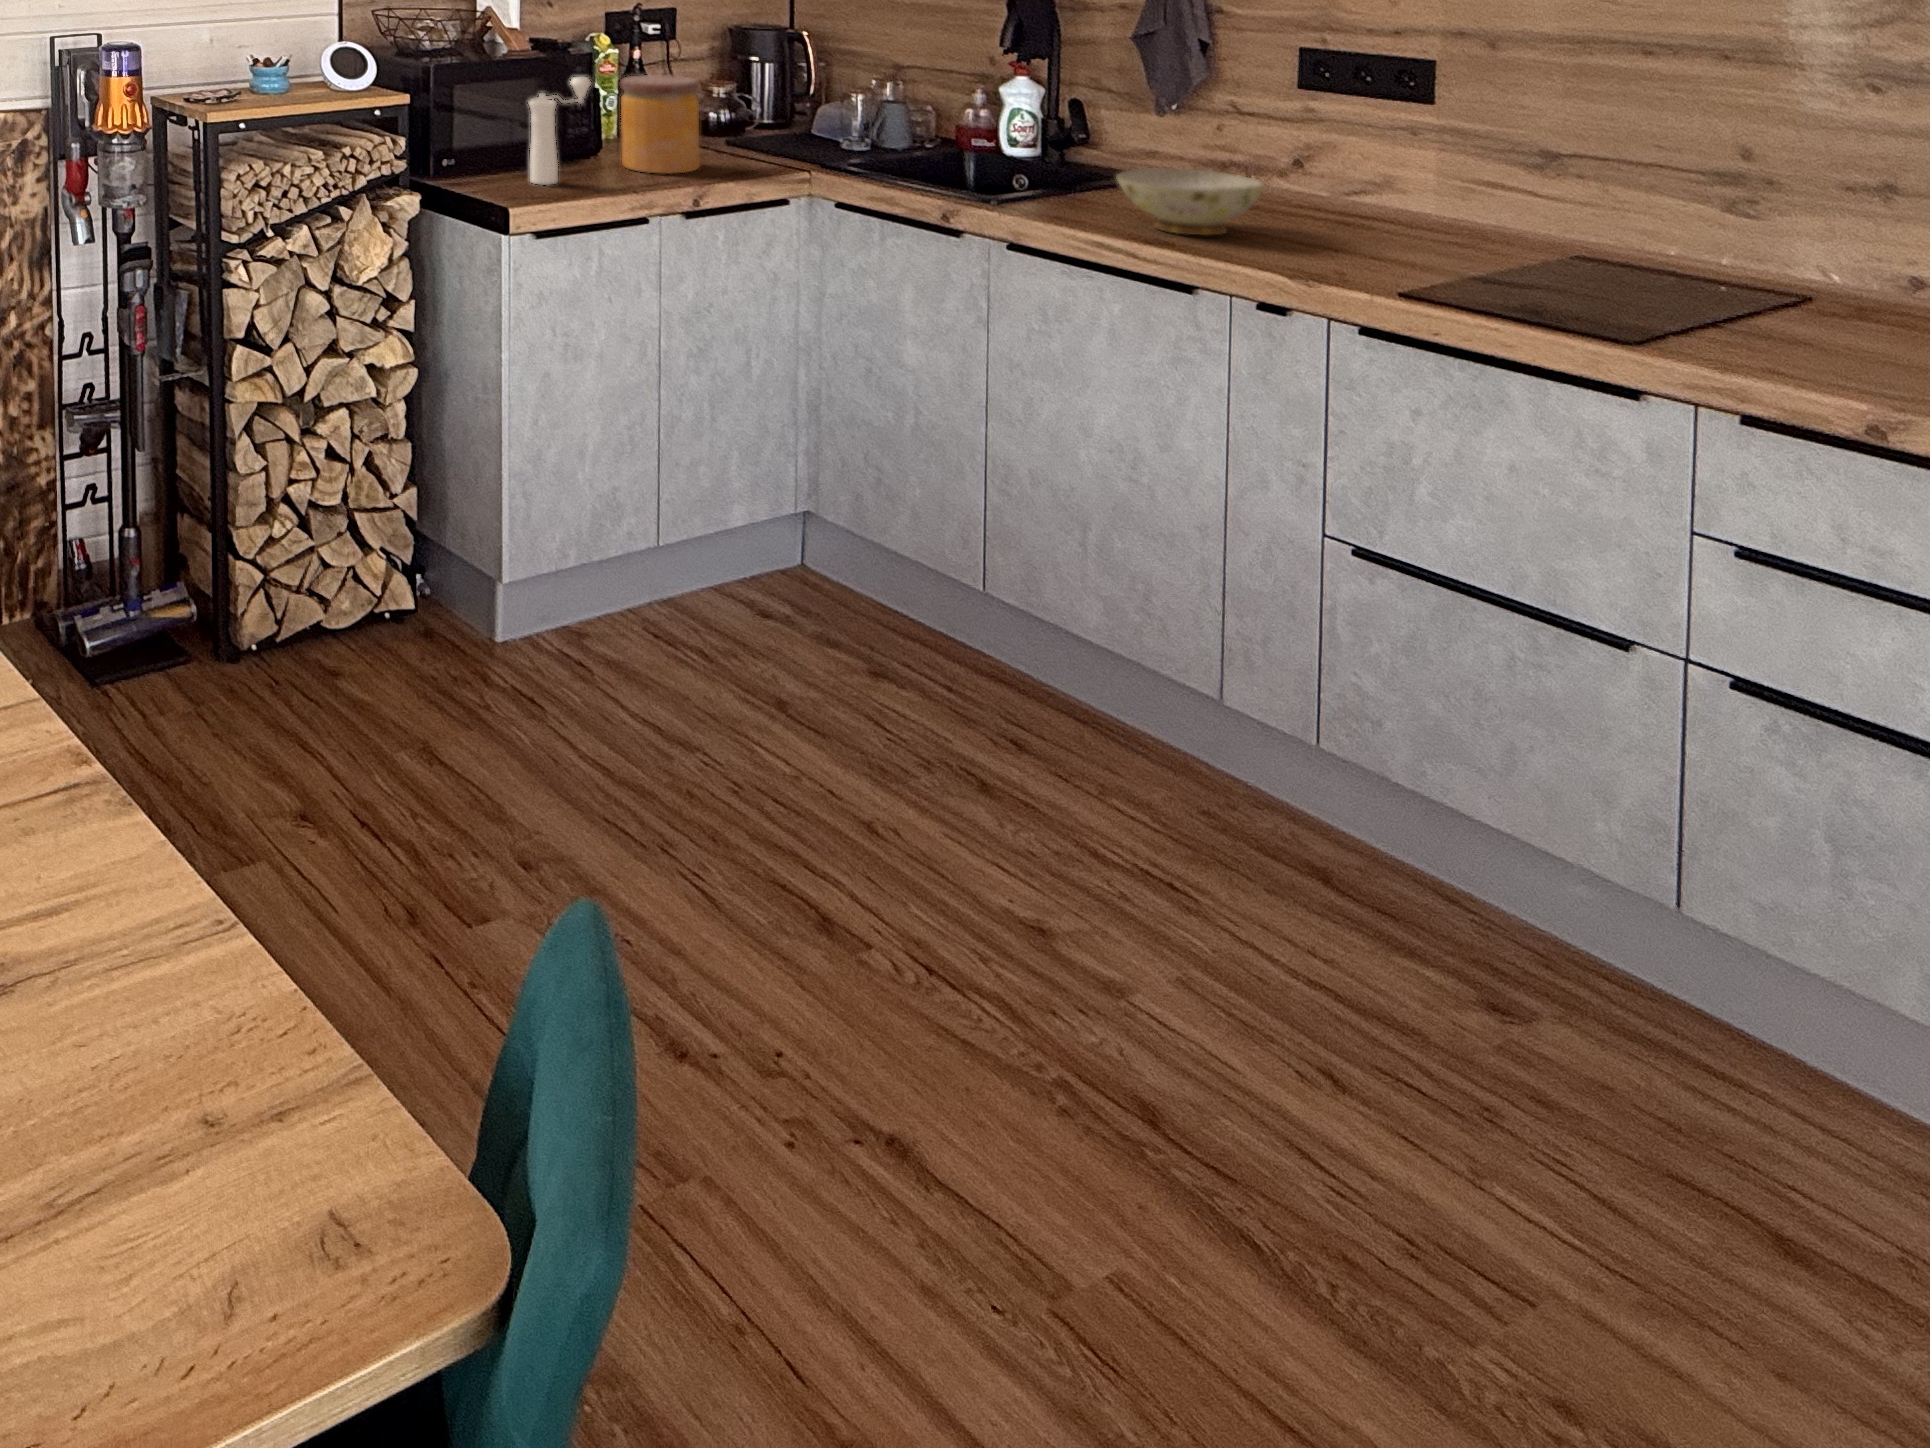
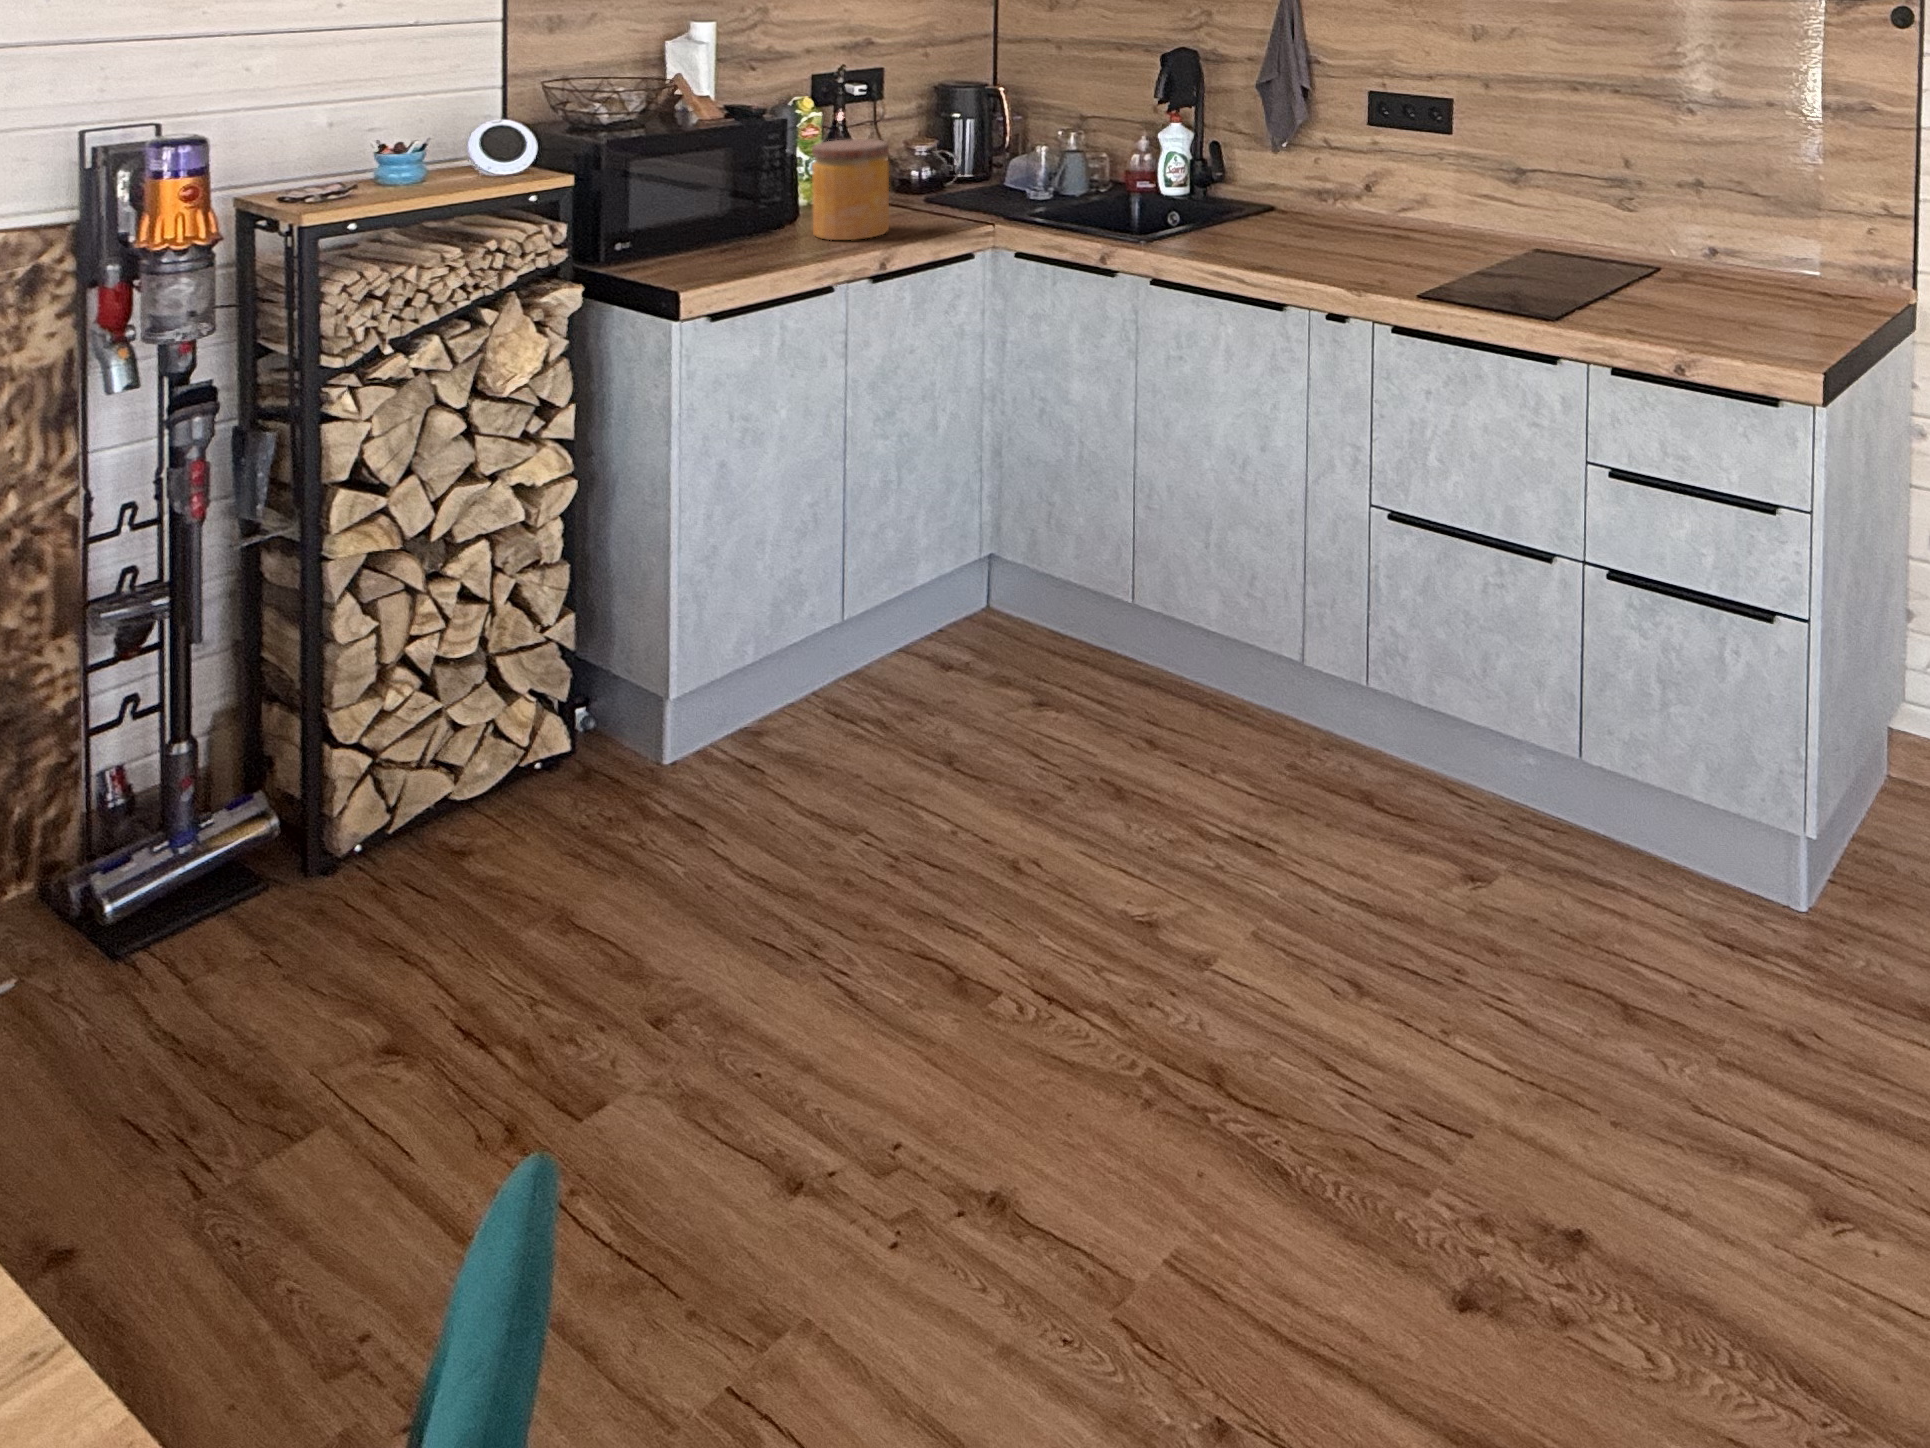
pepper mill: present [529,77,591,185] -> none [709,146,779,263]
ceramic bowl: present [1117,168,1264,235] -> none [1235,202,1341,260]

